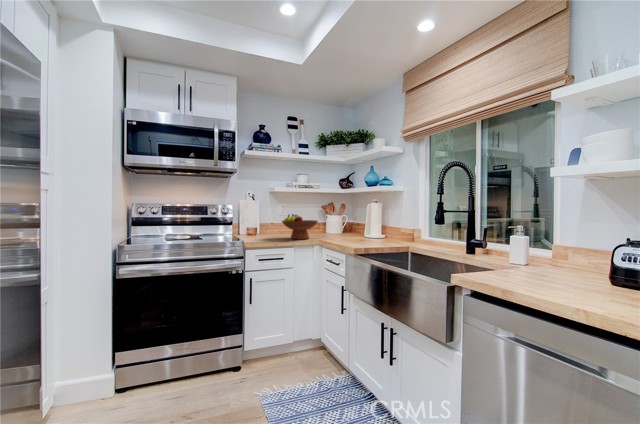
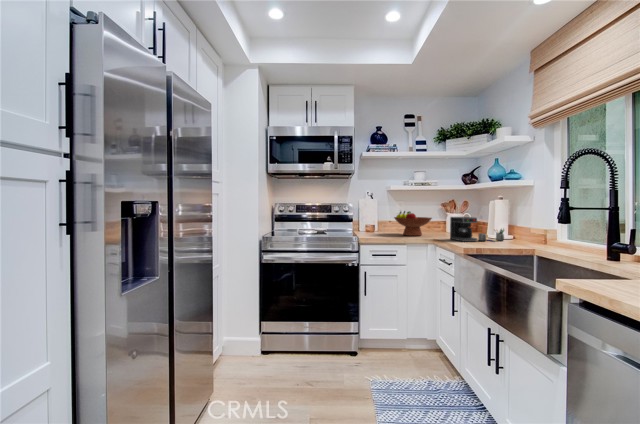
coffee maker: none [337,219,380,243] -> present [450,217,504,242]

